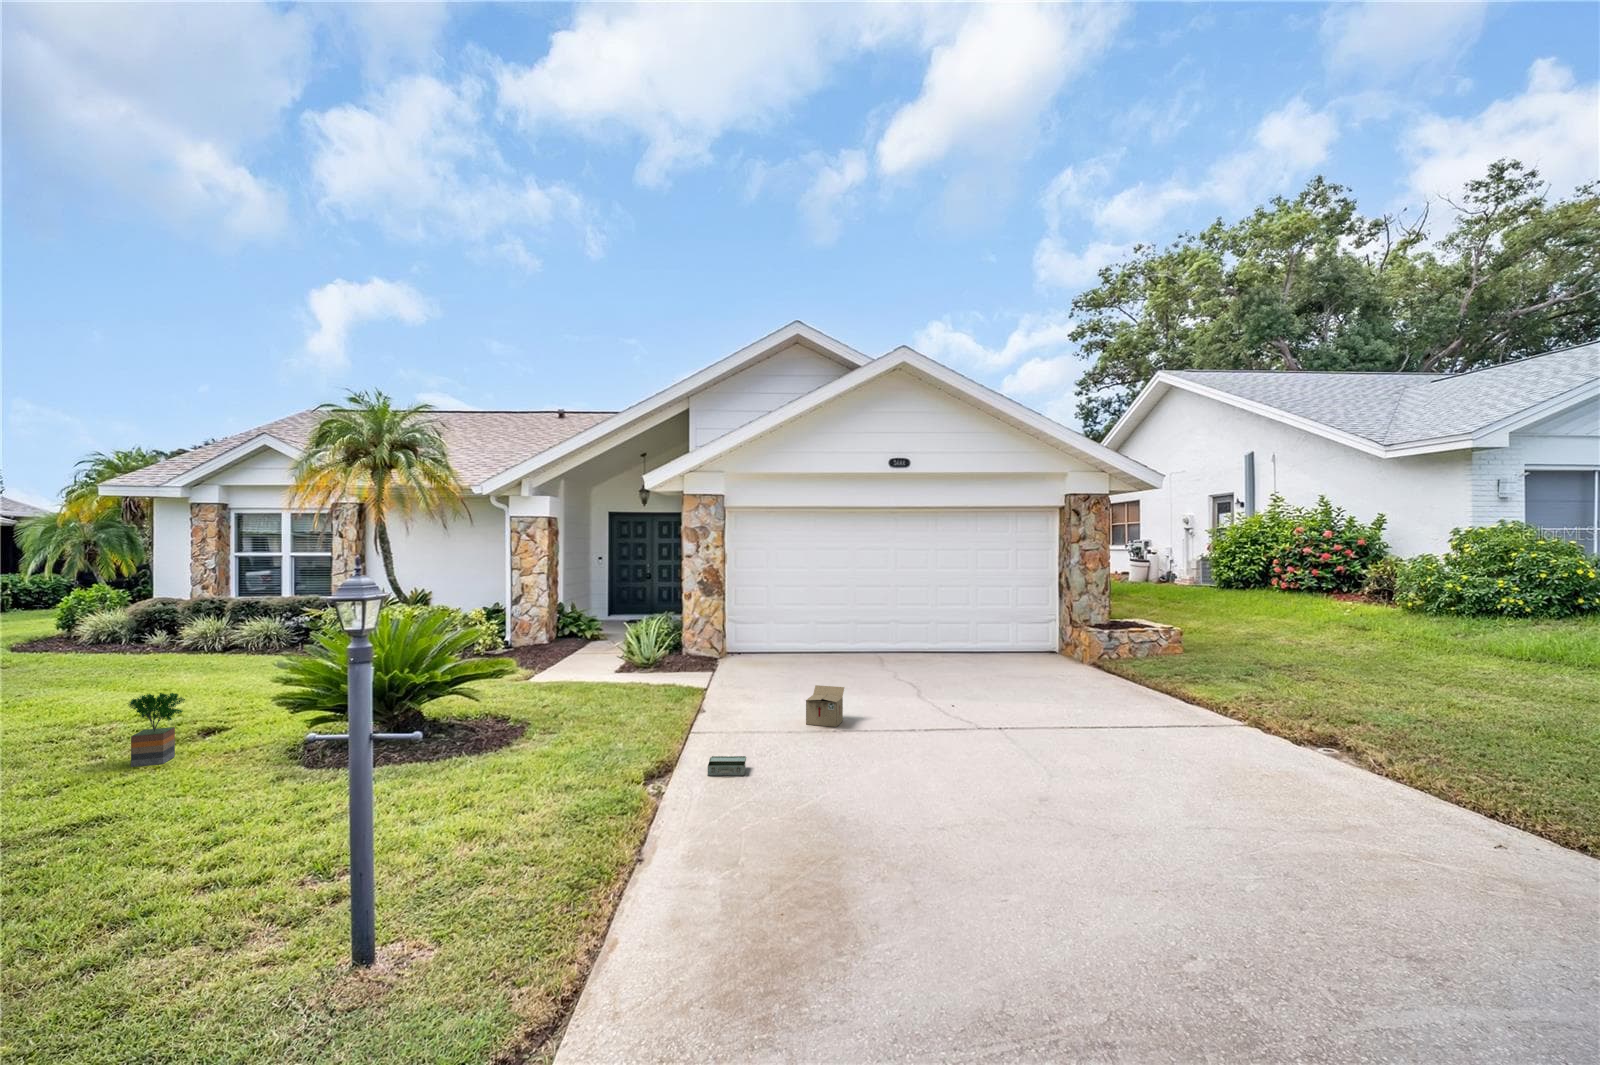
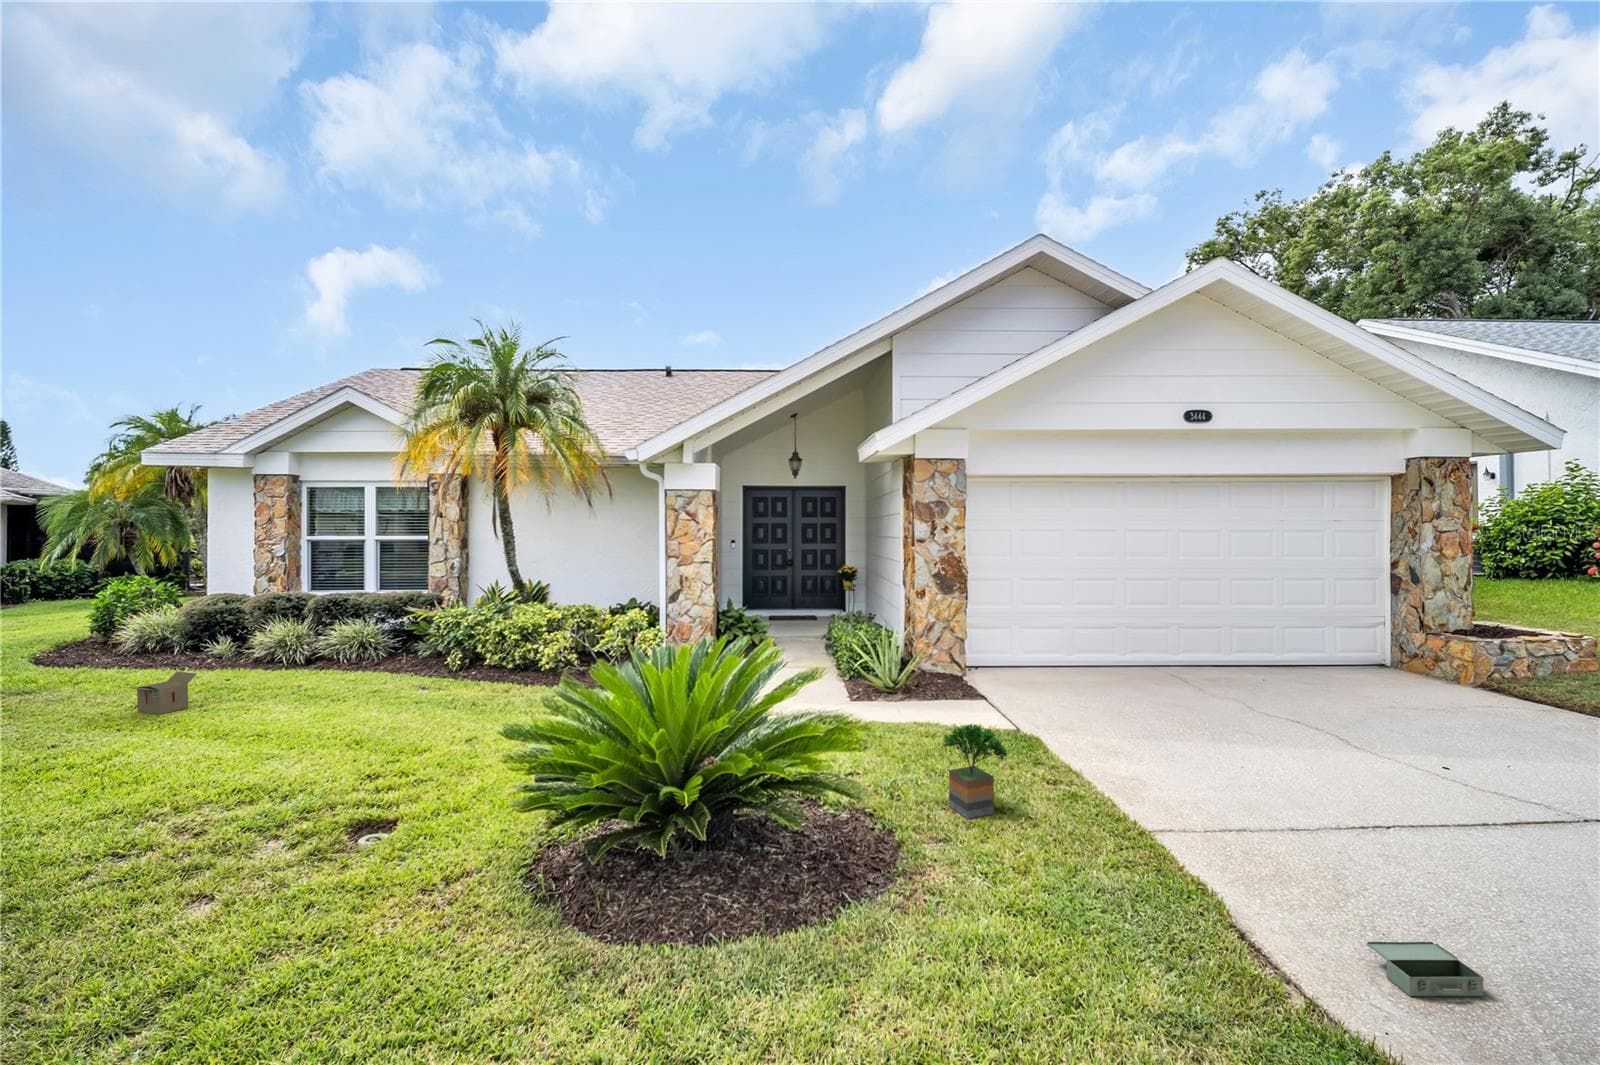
cardboard box: present [806,685,844,727] -> present [126,671,197,715]
potted tree: present [128,693,185,767] -> present [943,724,1008,819]

